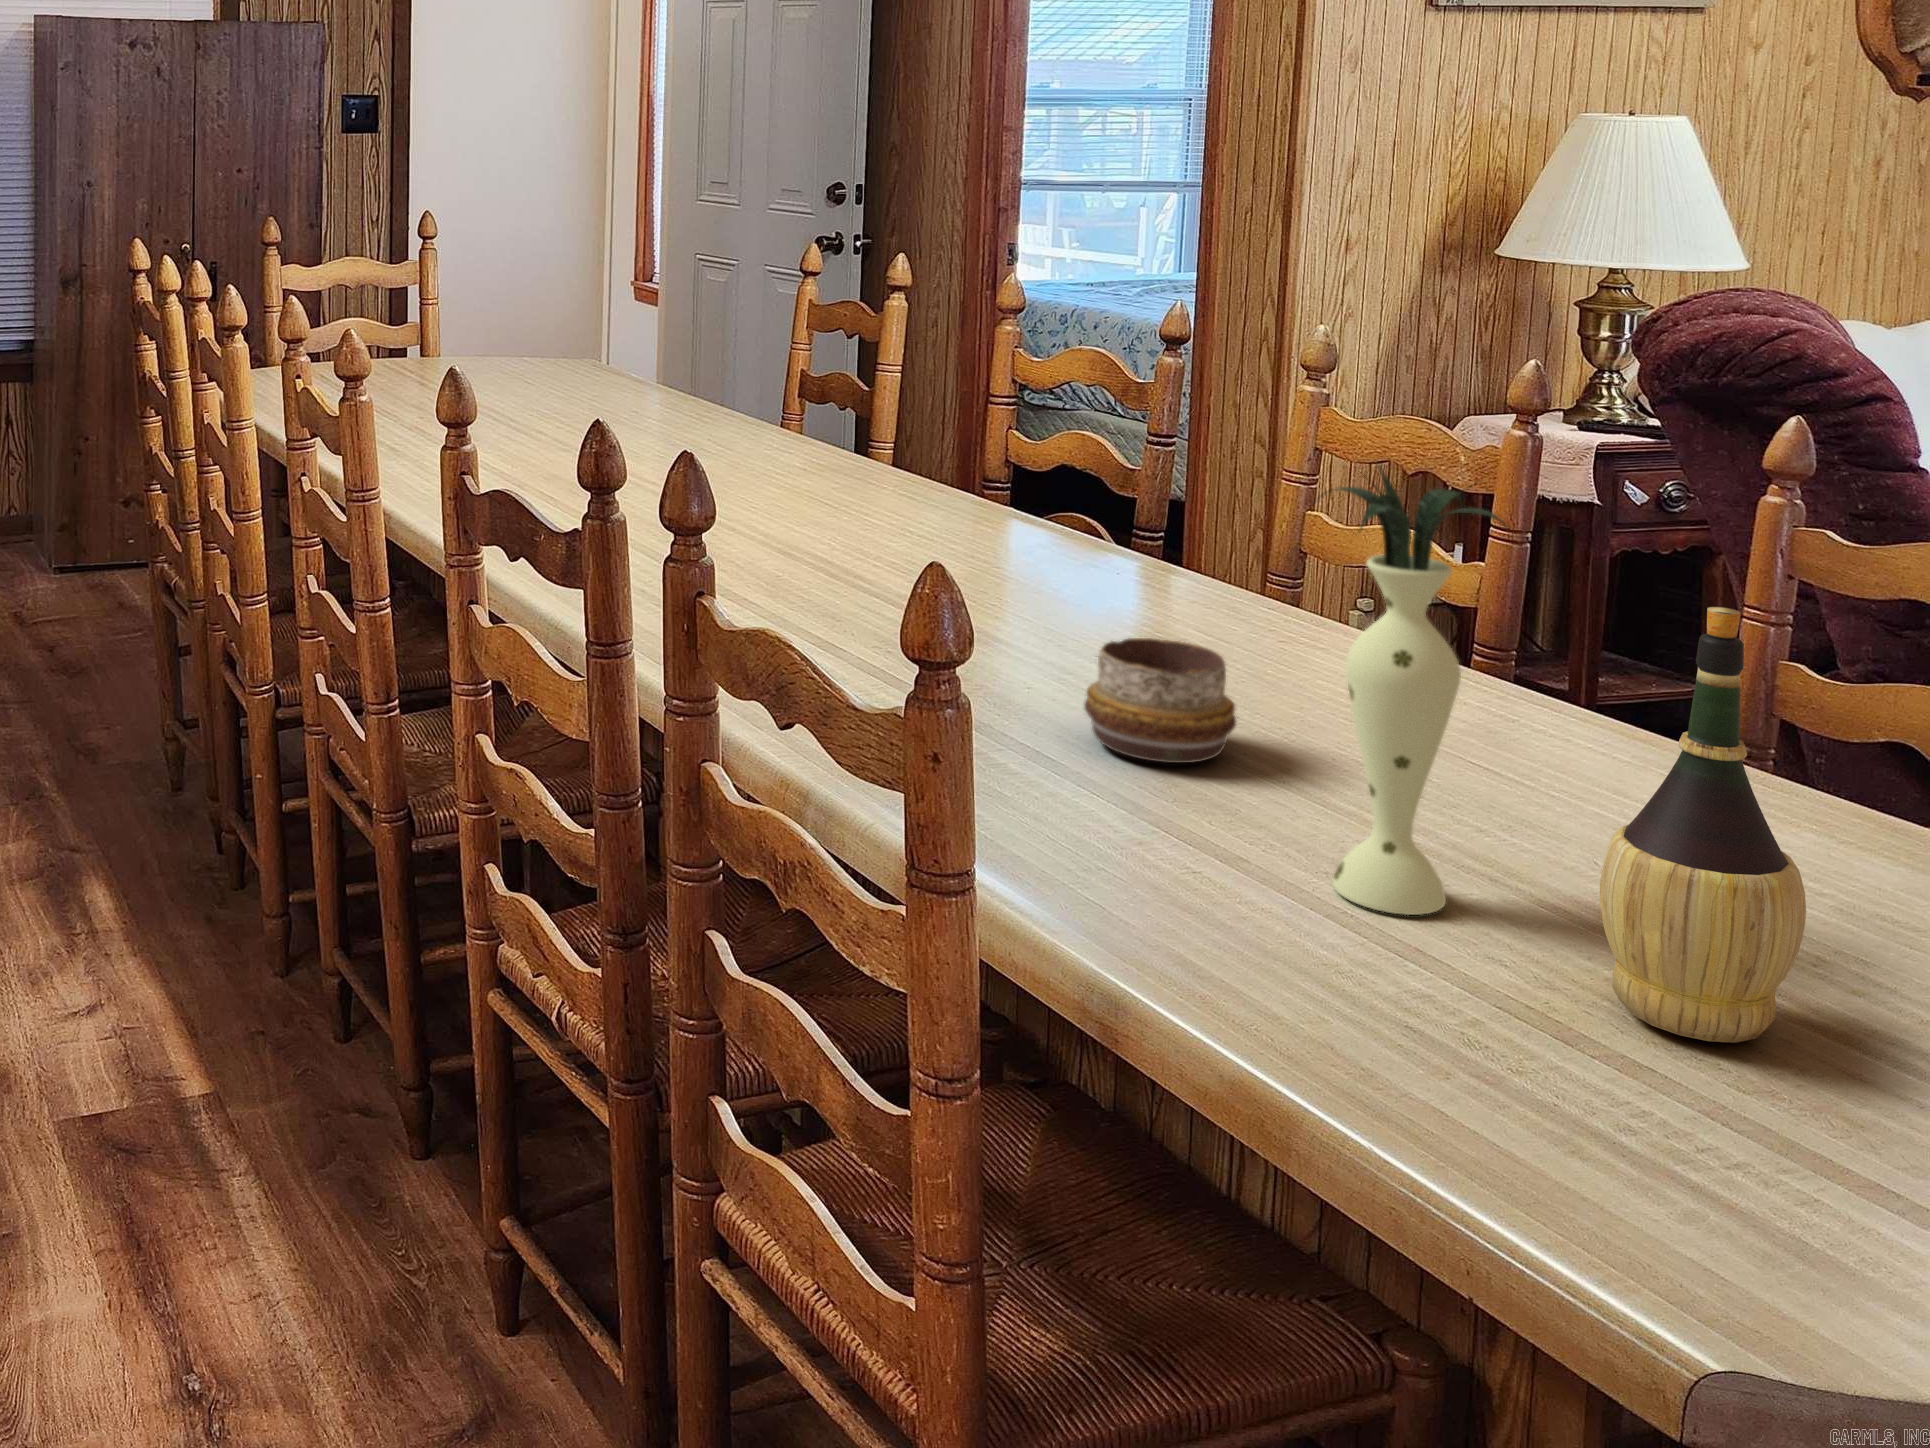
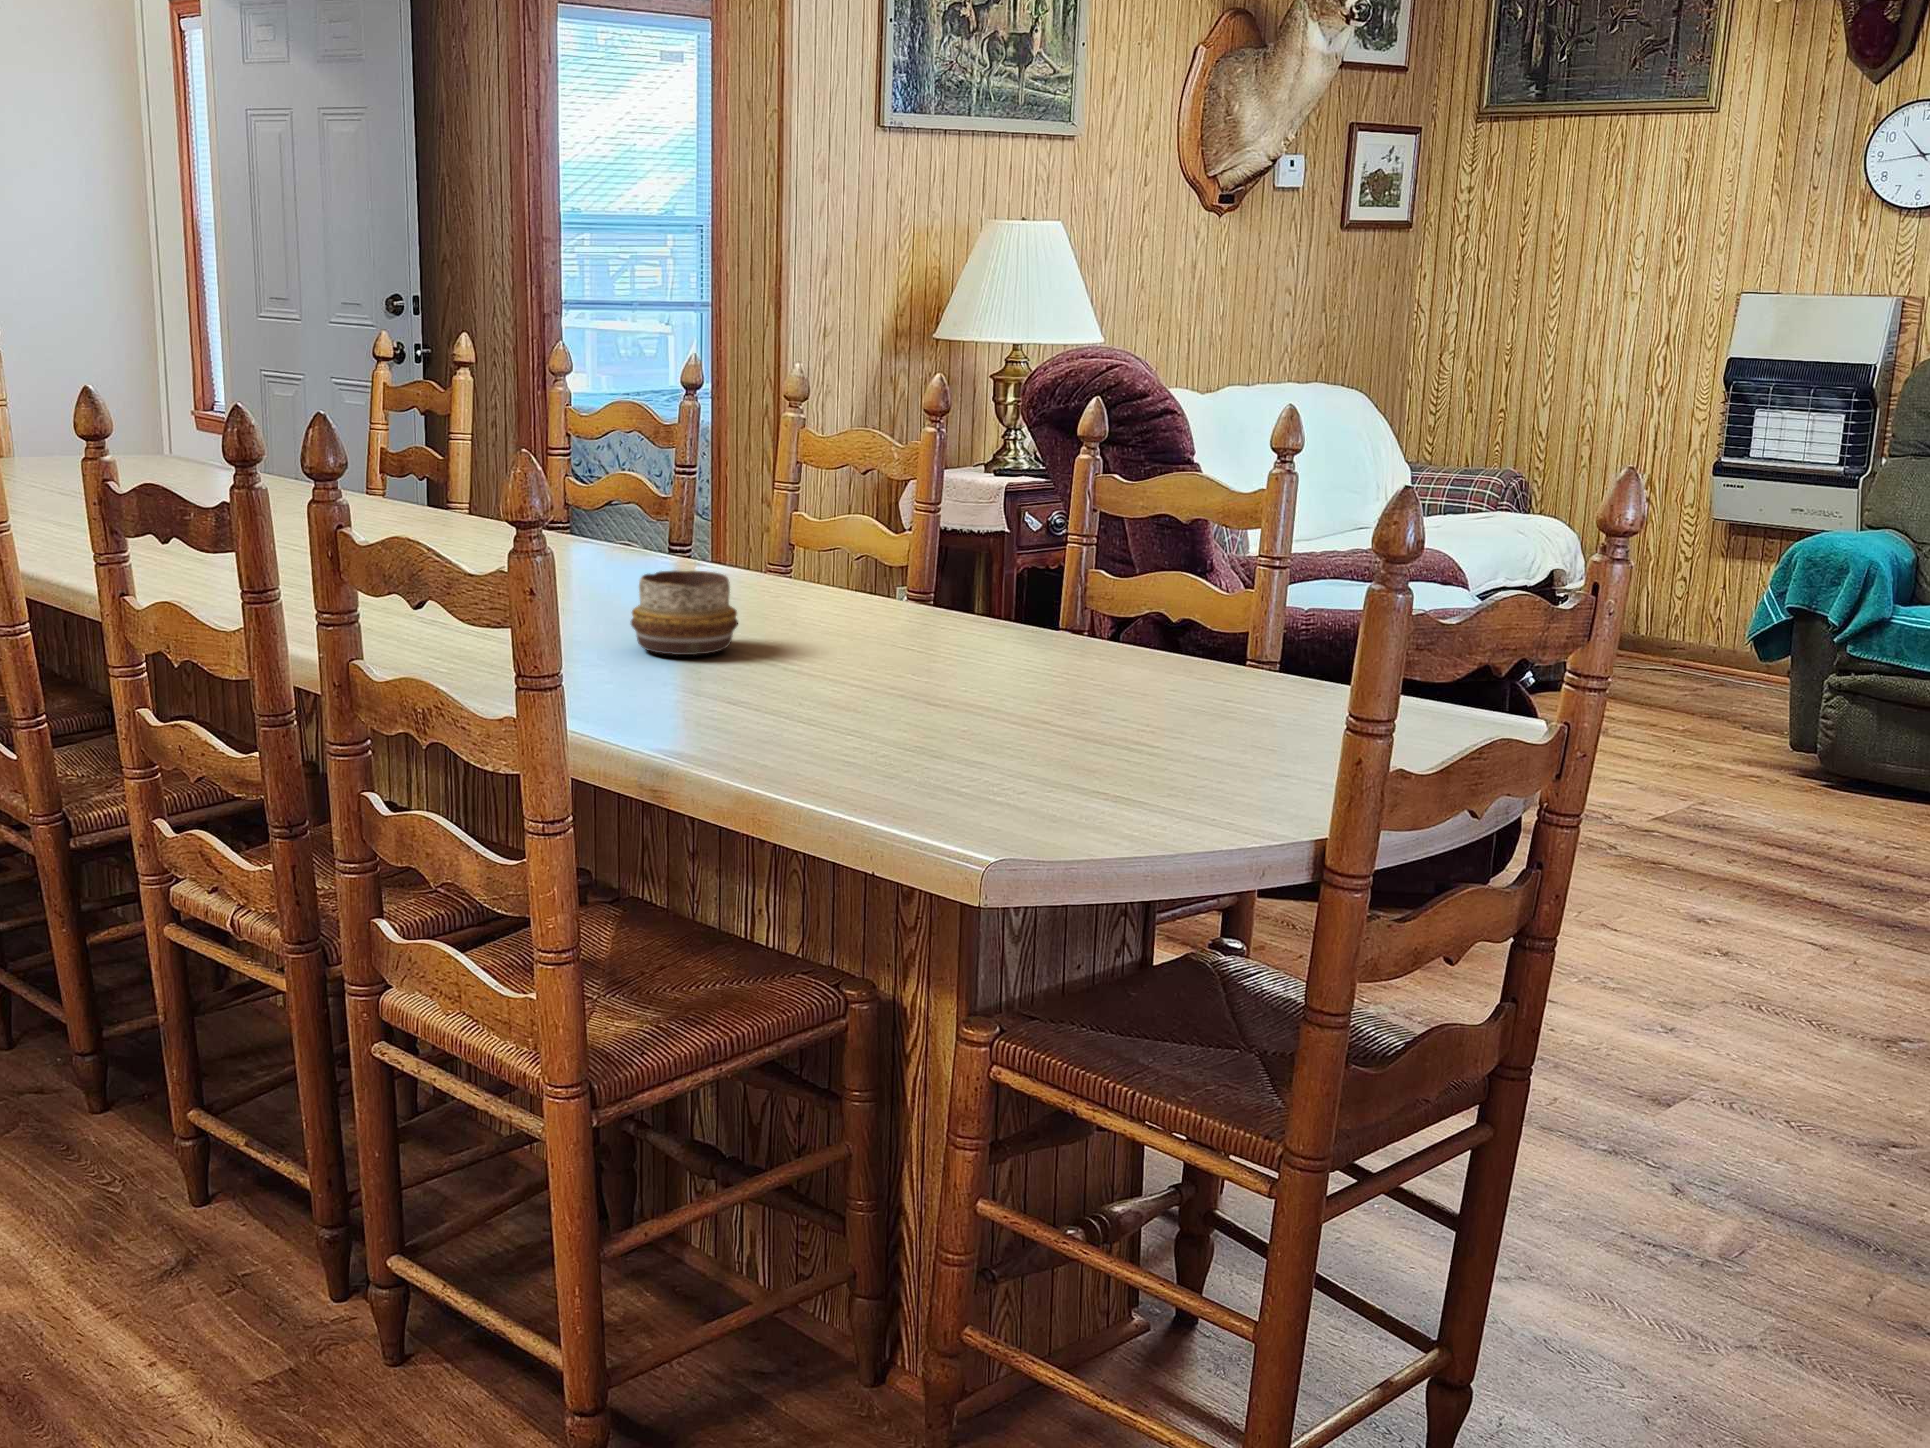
vase: present [1315,468,1507,915] -> none [779,397,904,711]
wine bottle: present [1600,607,1806,1043] -> none [959,463,1071,743]

